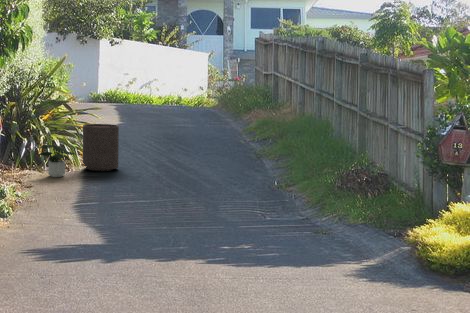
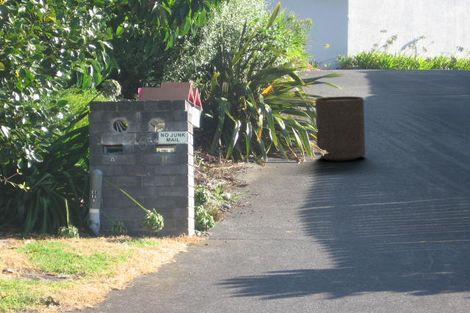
potted plant: present [38,145,75,177] -> none [255,128,307,171]

